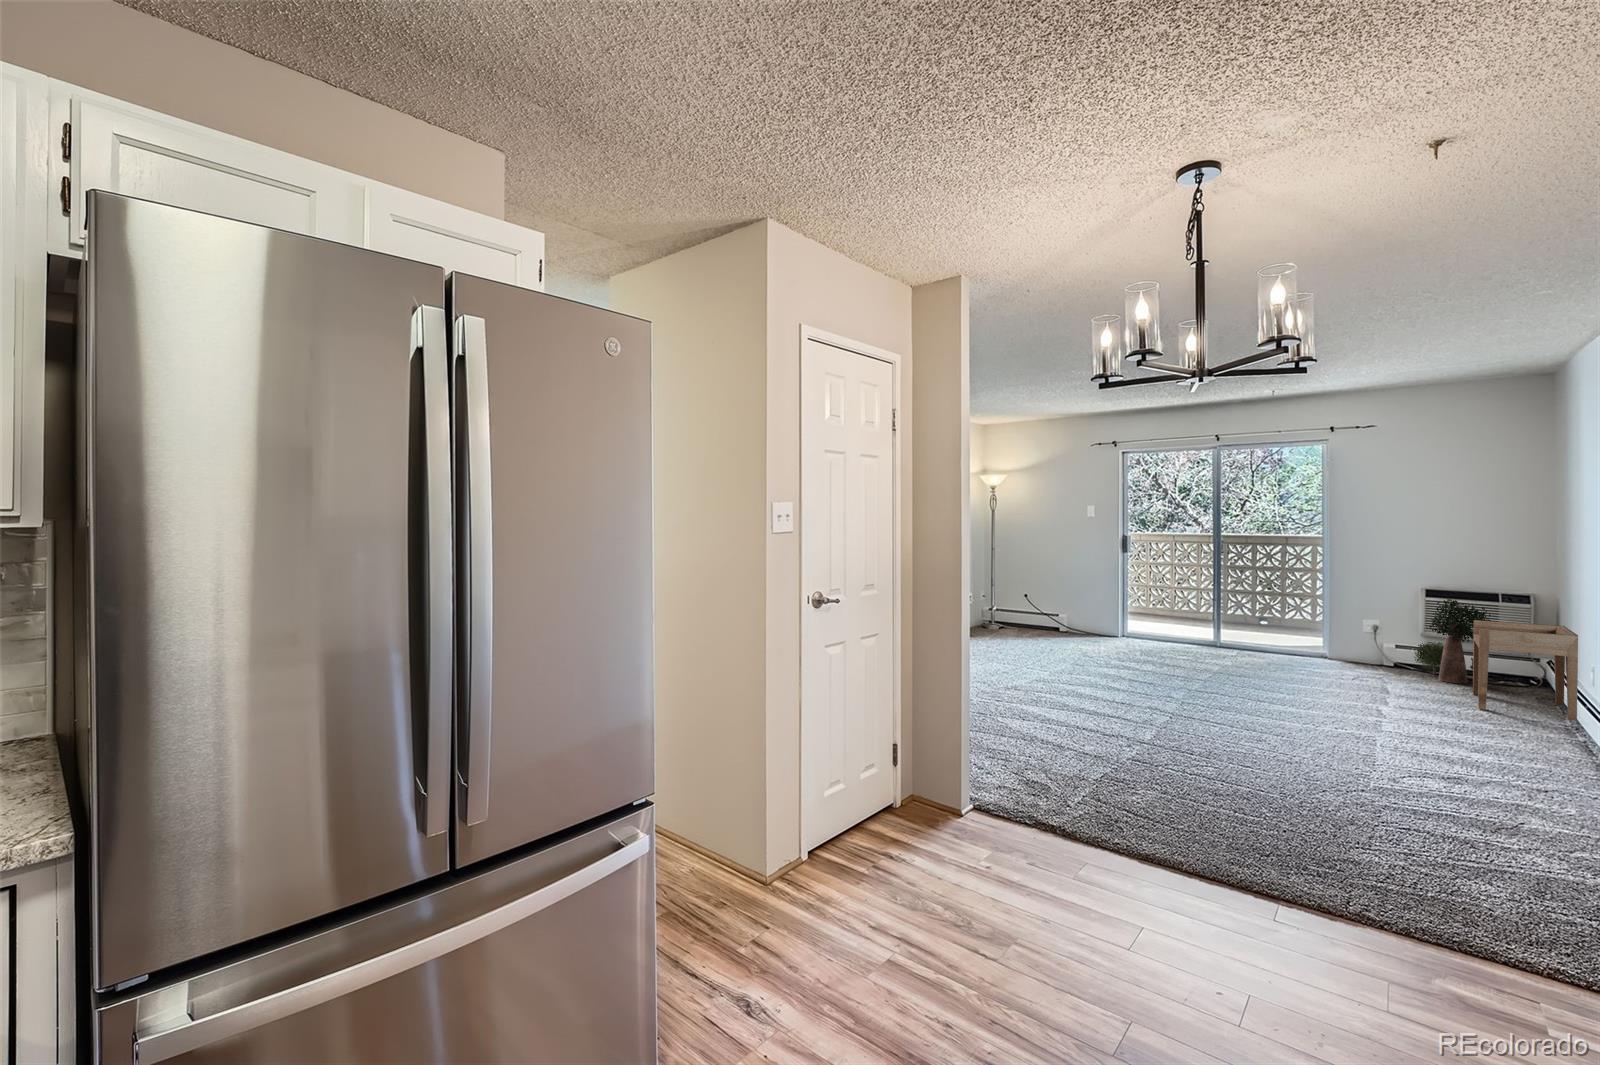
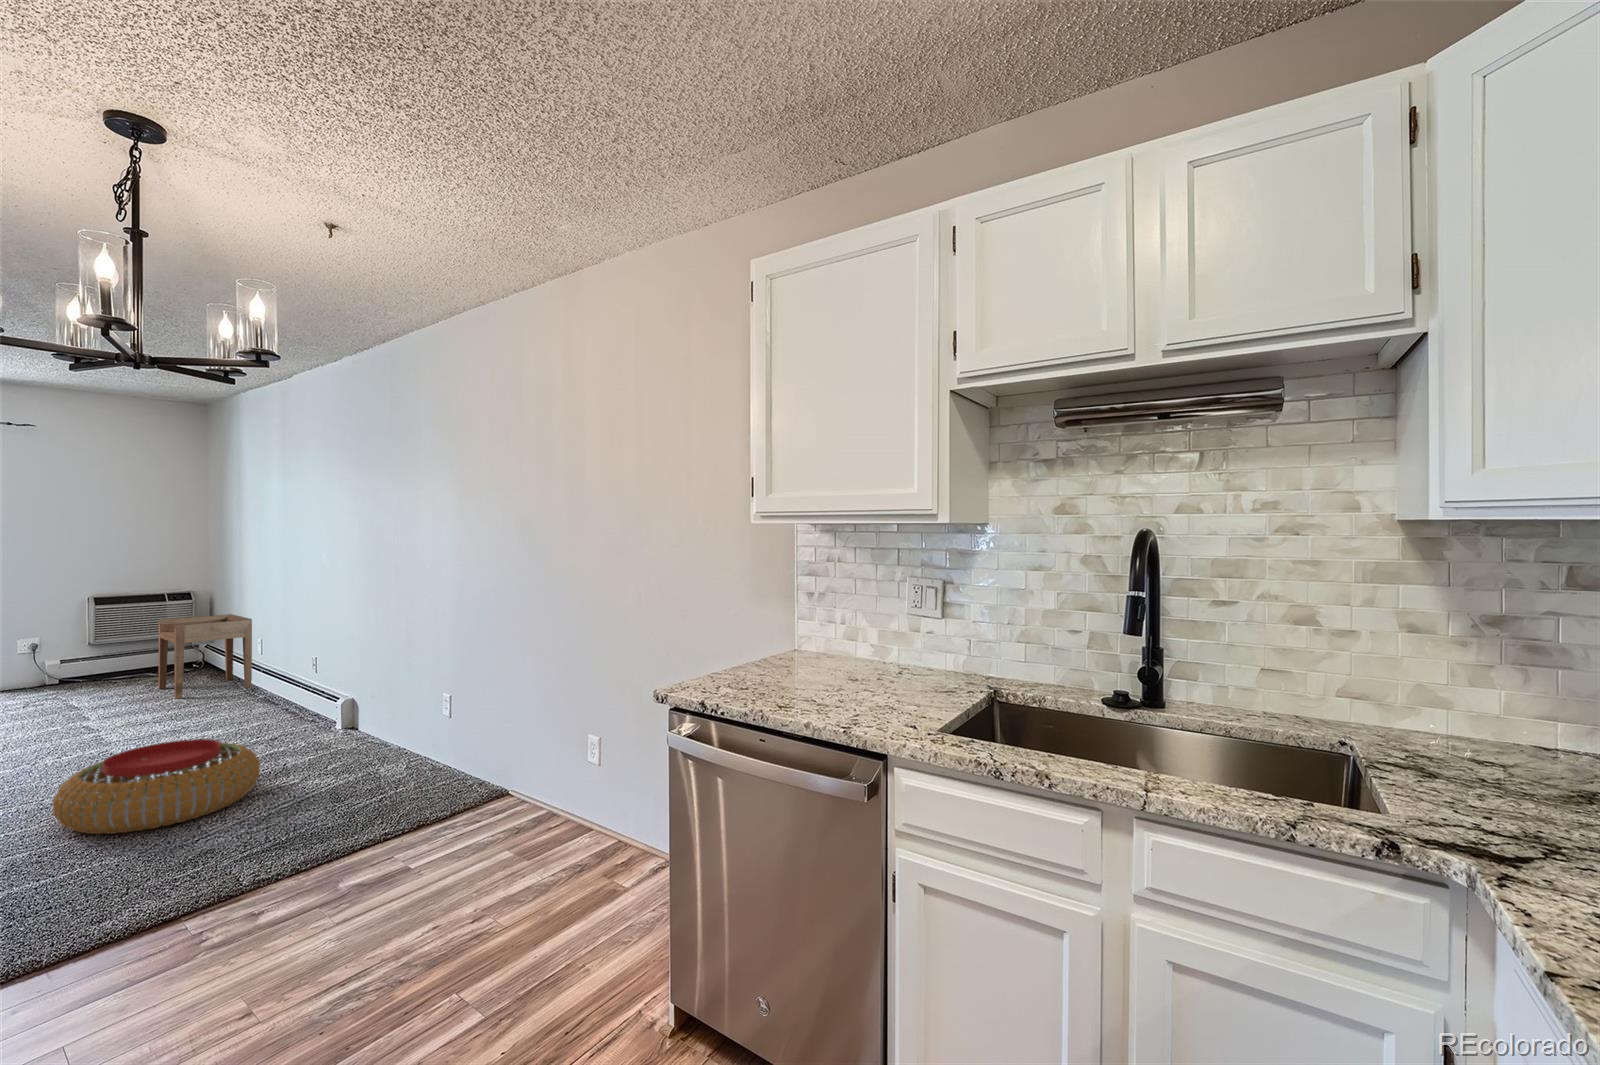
potted plant: present [1414,599,1491,683] -> none [83,603,165,685]
pouf: none [1271,738,1465,833] -> present [53,739,260,834]

